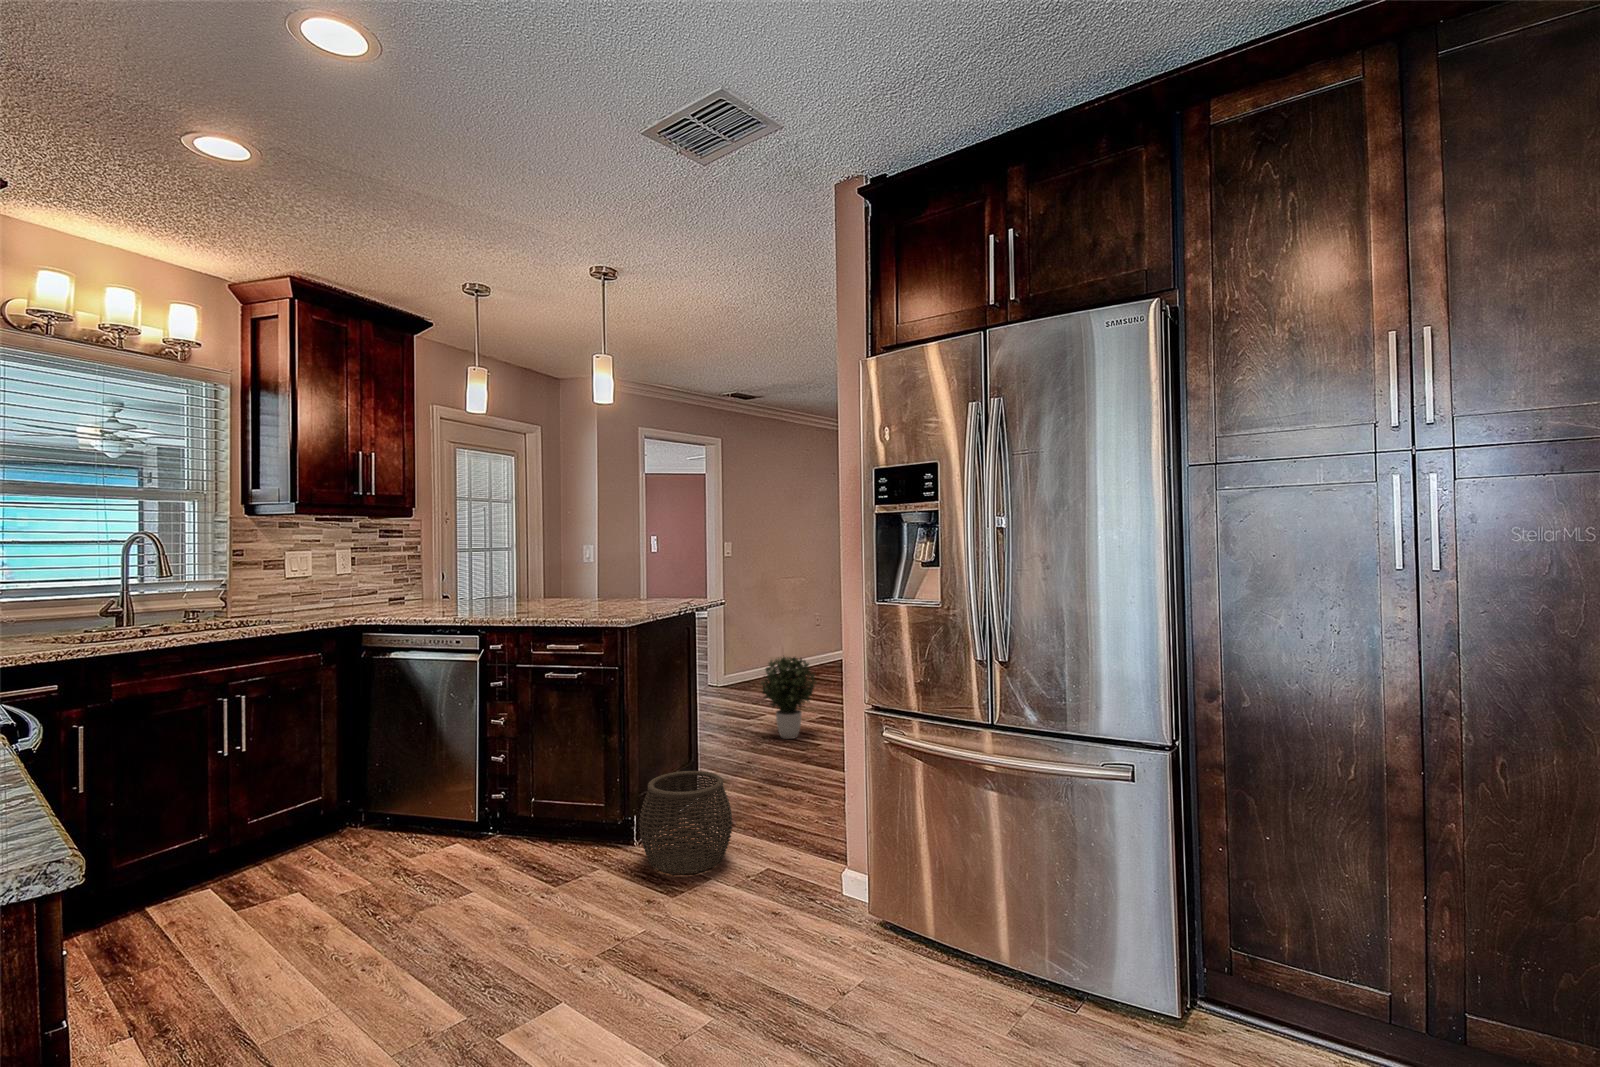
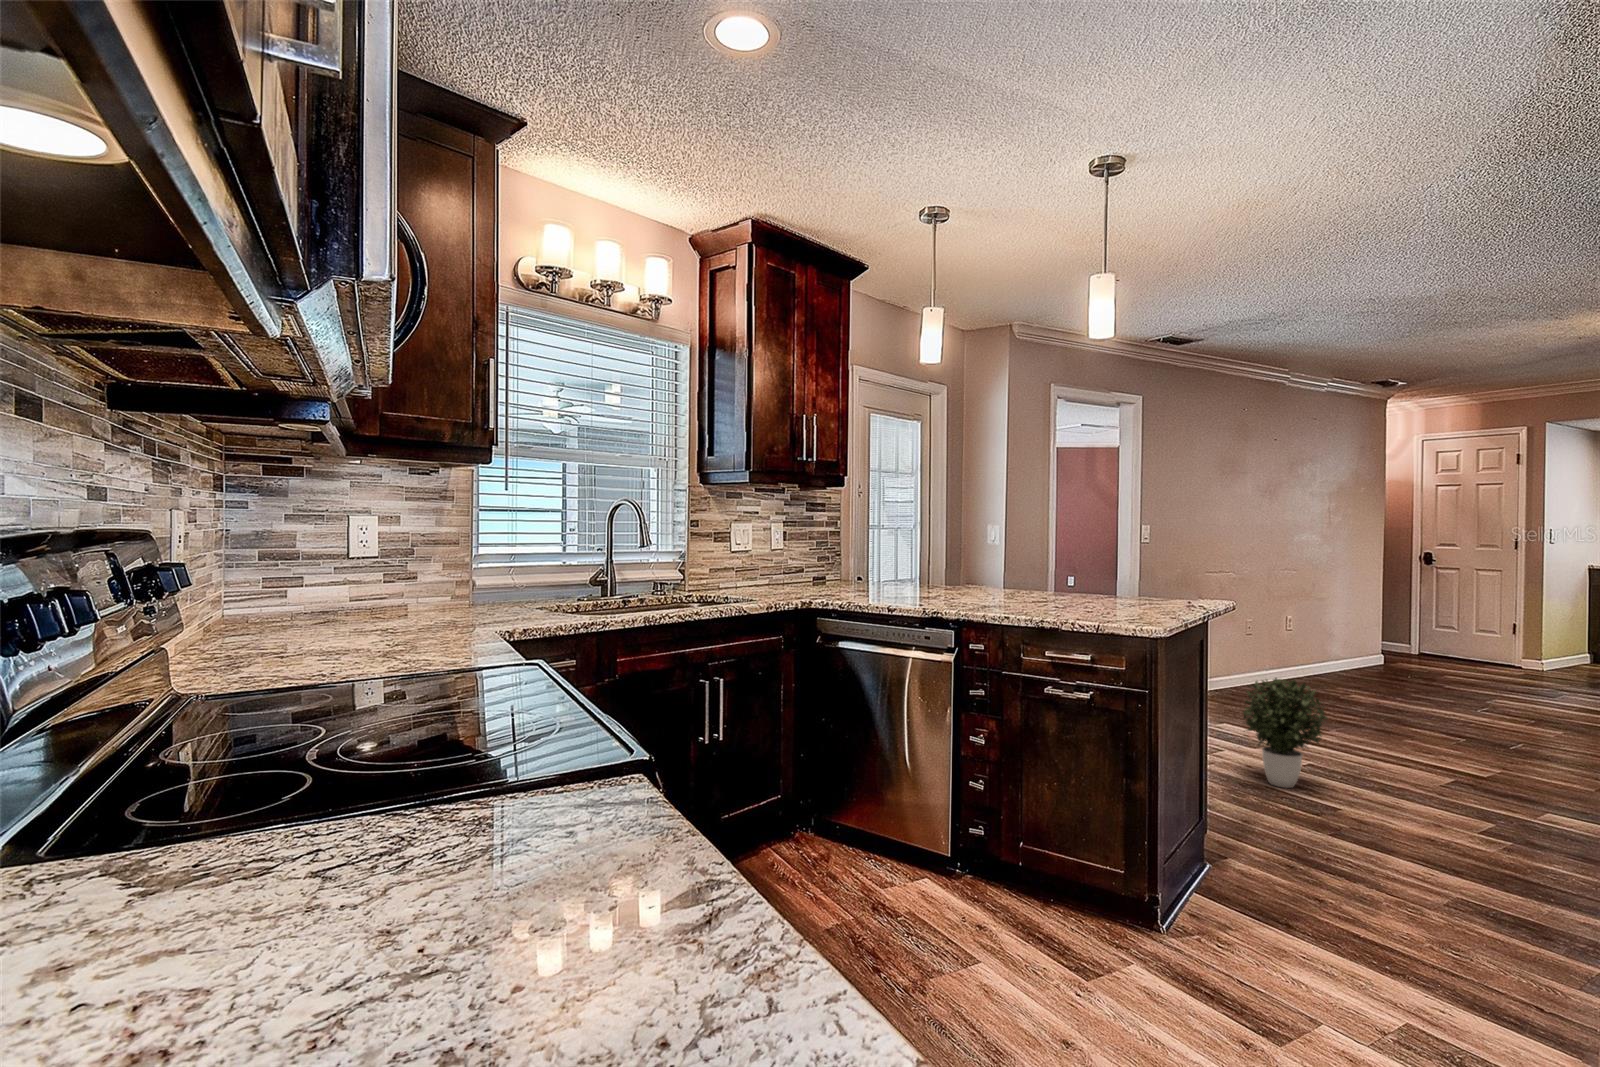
woven basket: present [639,771,733,875] -> none [1193,845,1347,1006]

